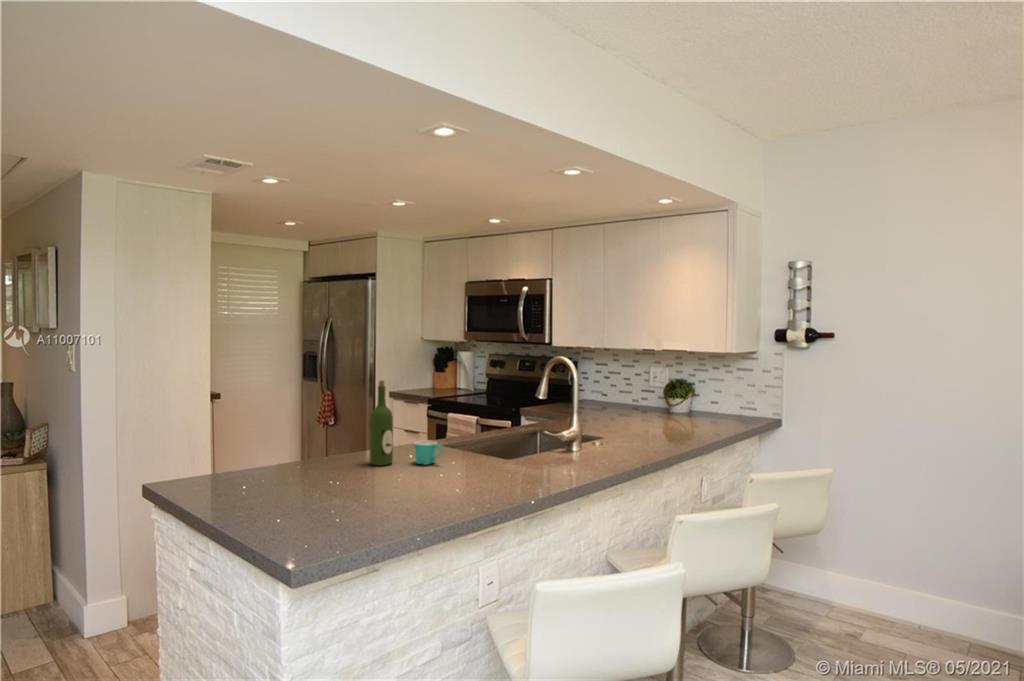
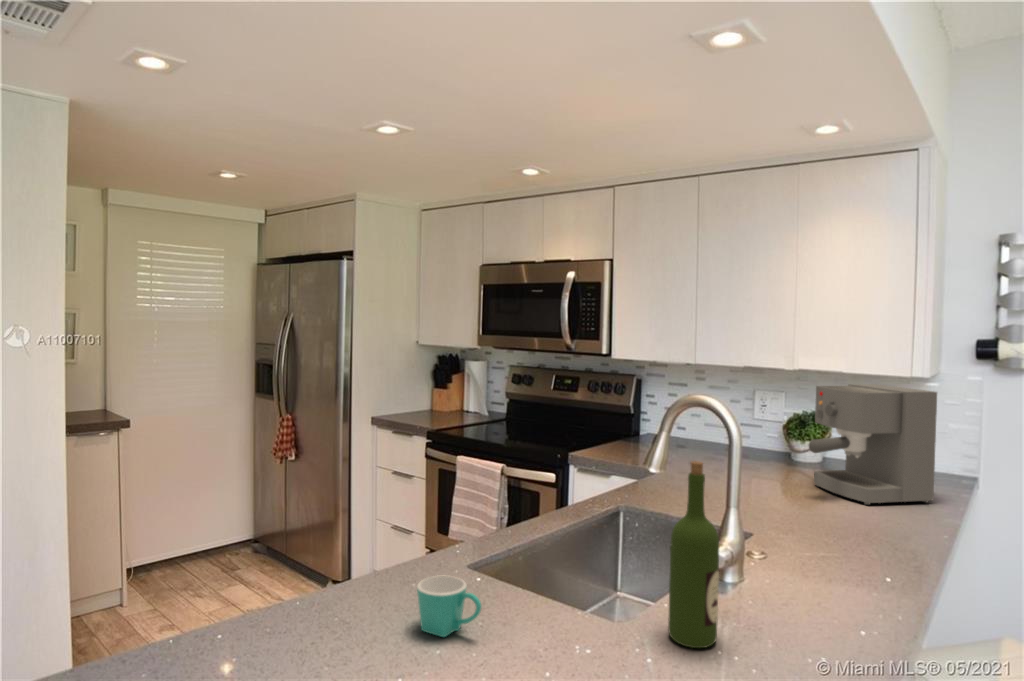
coffee maker: none [658,358,736,430] -> present [809,384,937,505]
wine bottle: present [370,381,393,465] -> present [668,461,719,648]

